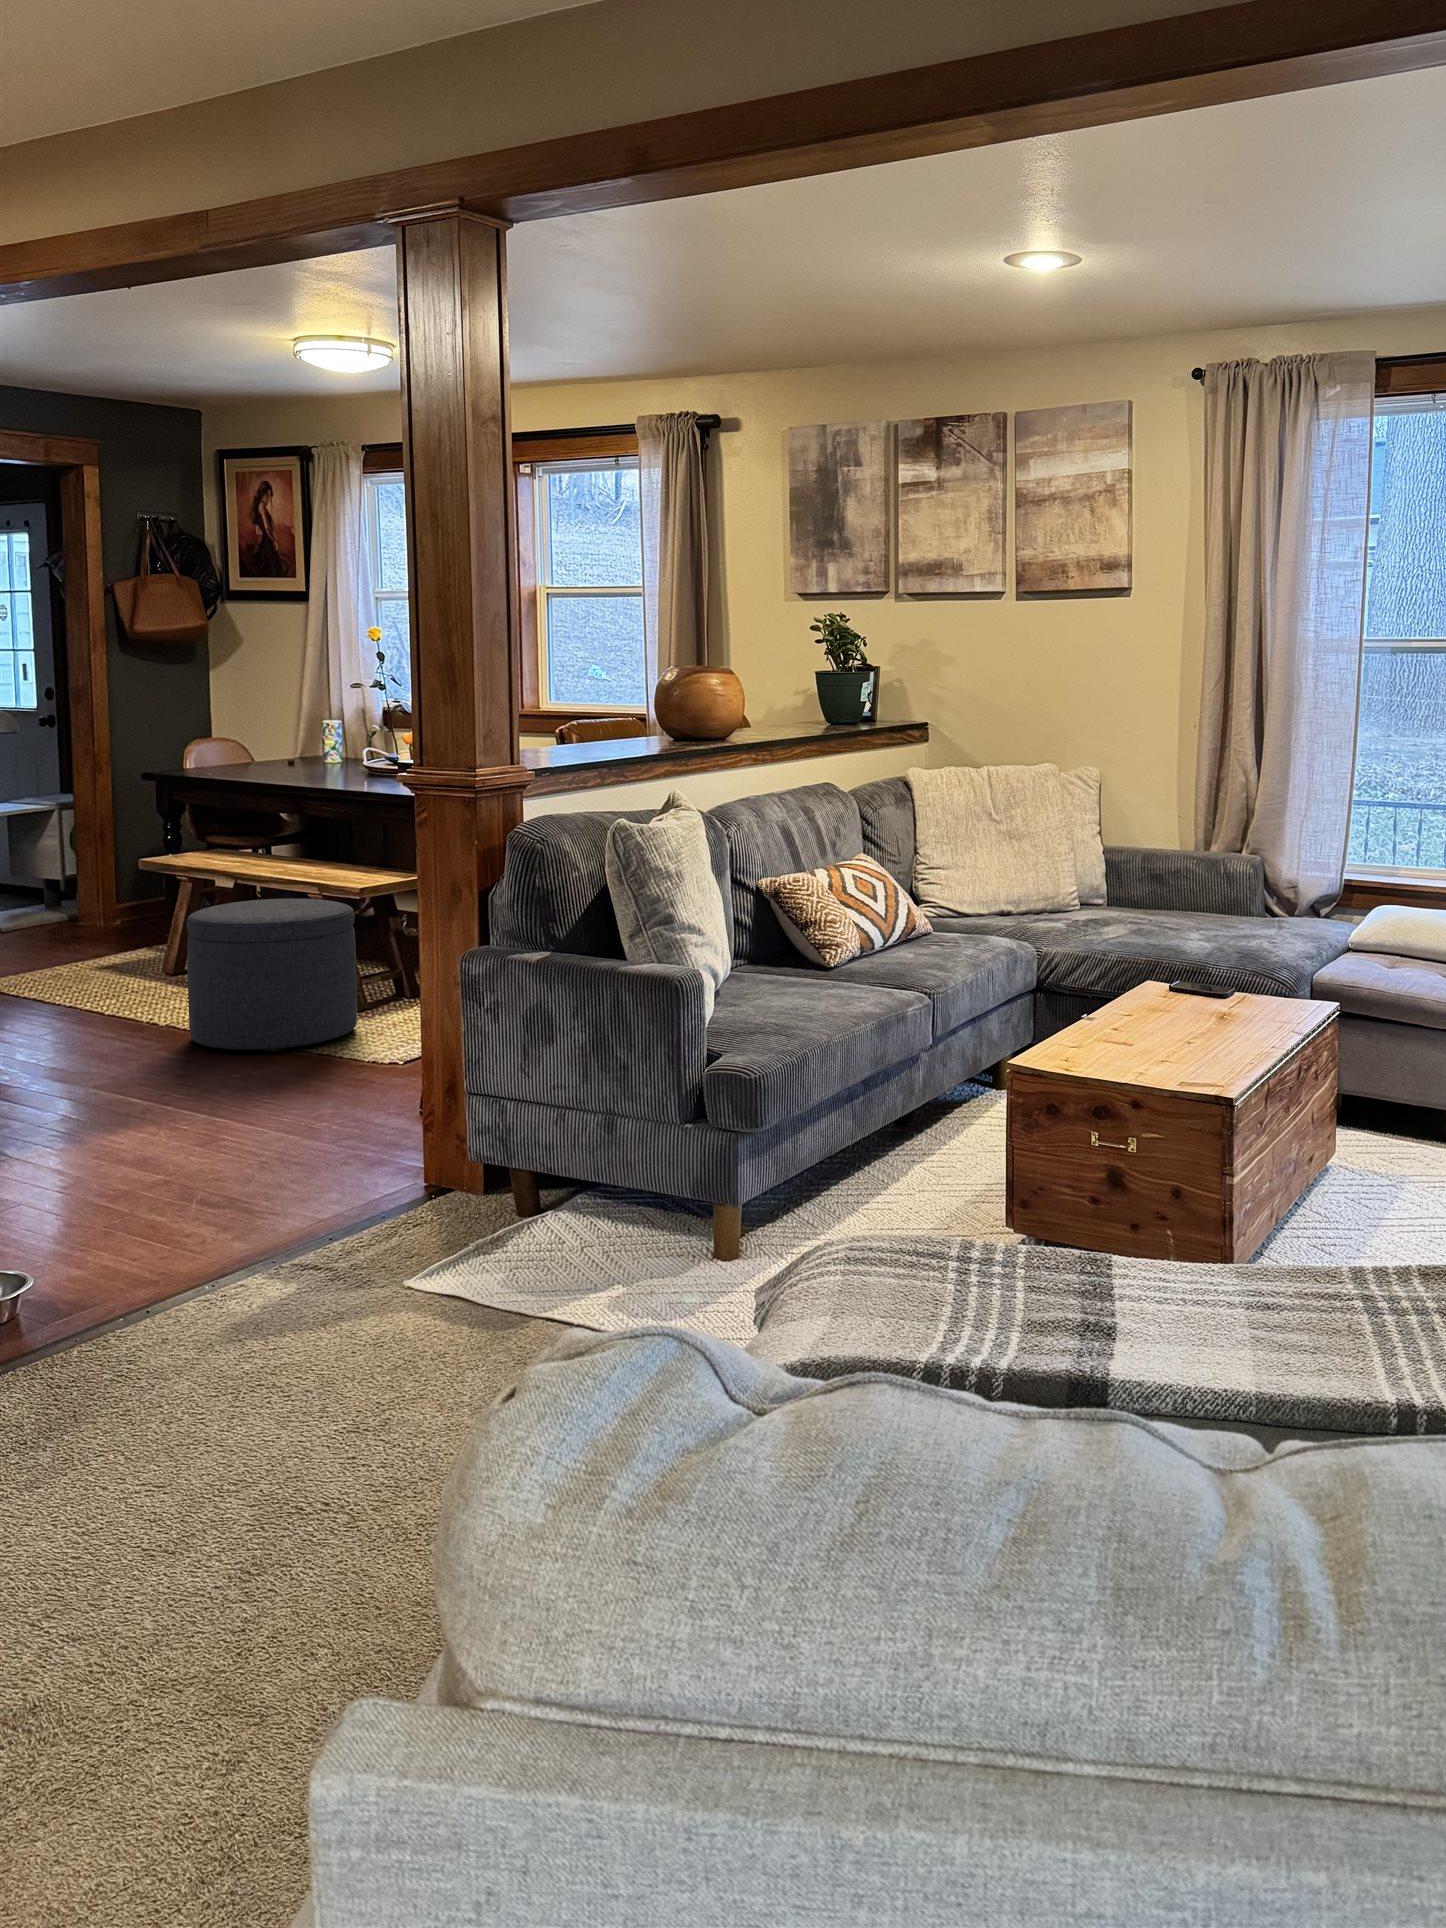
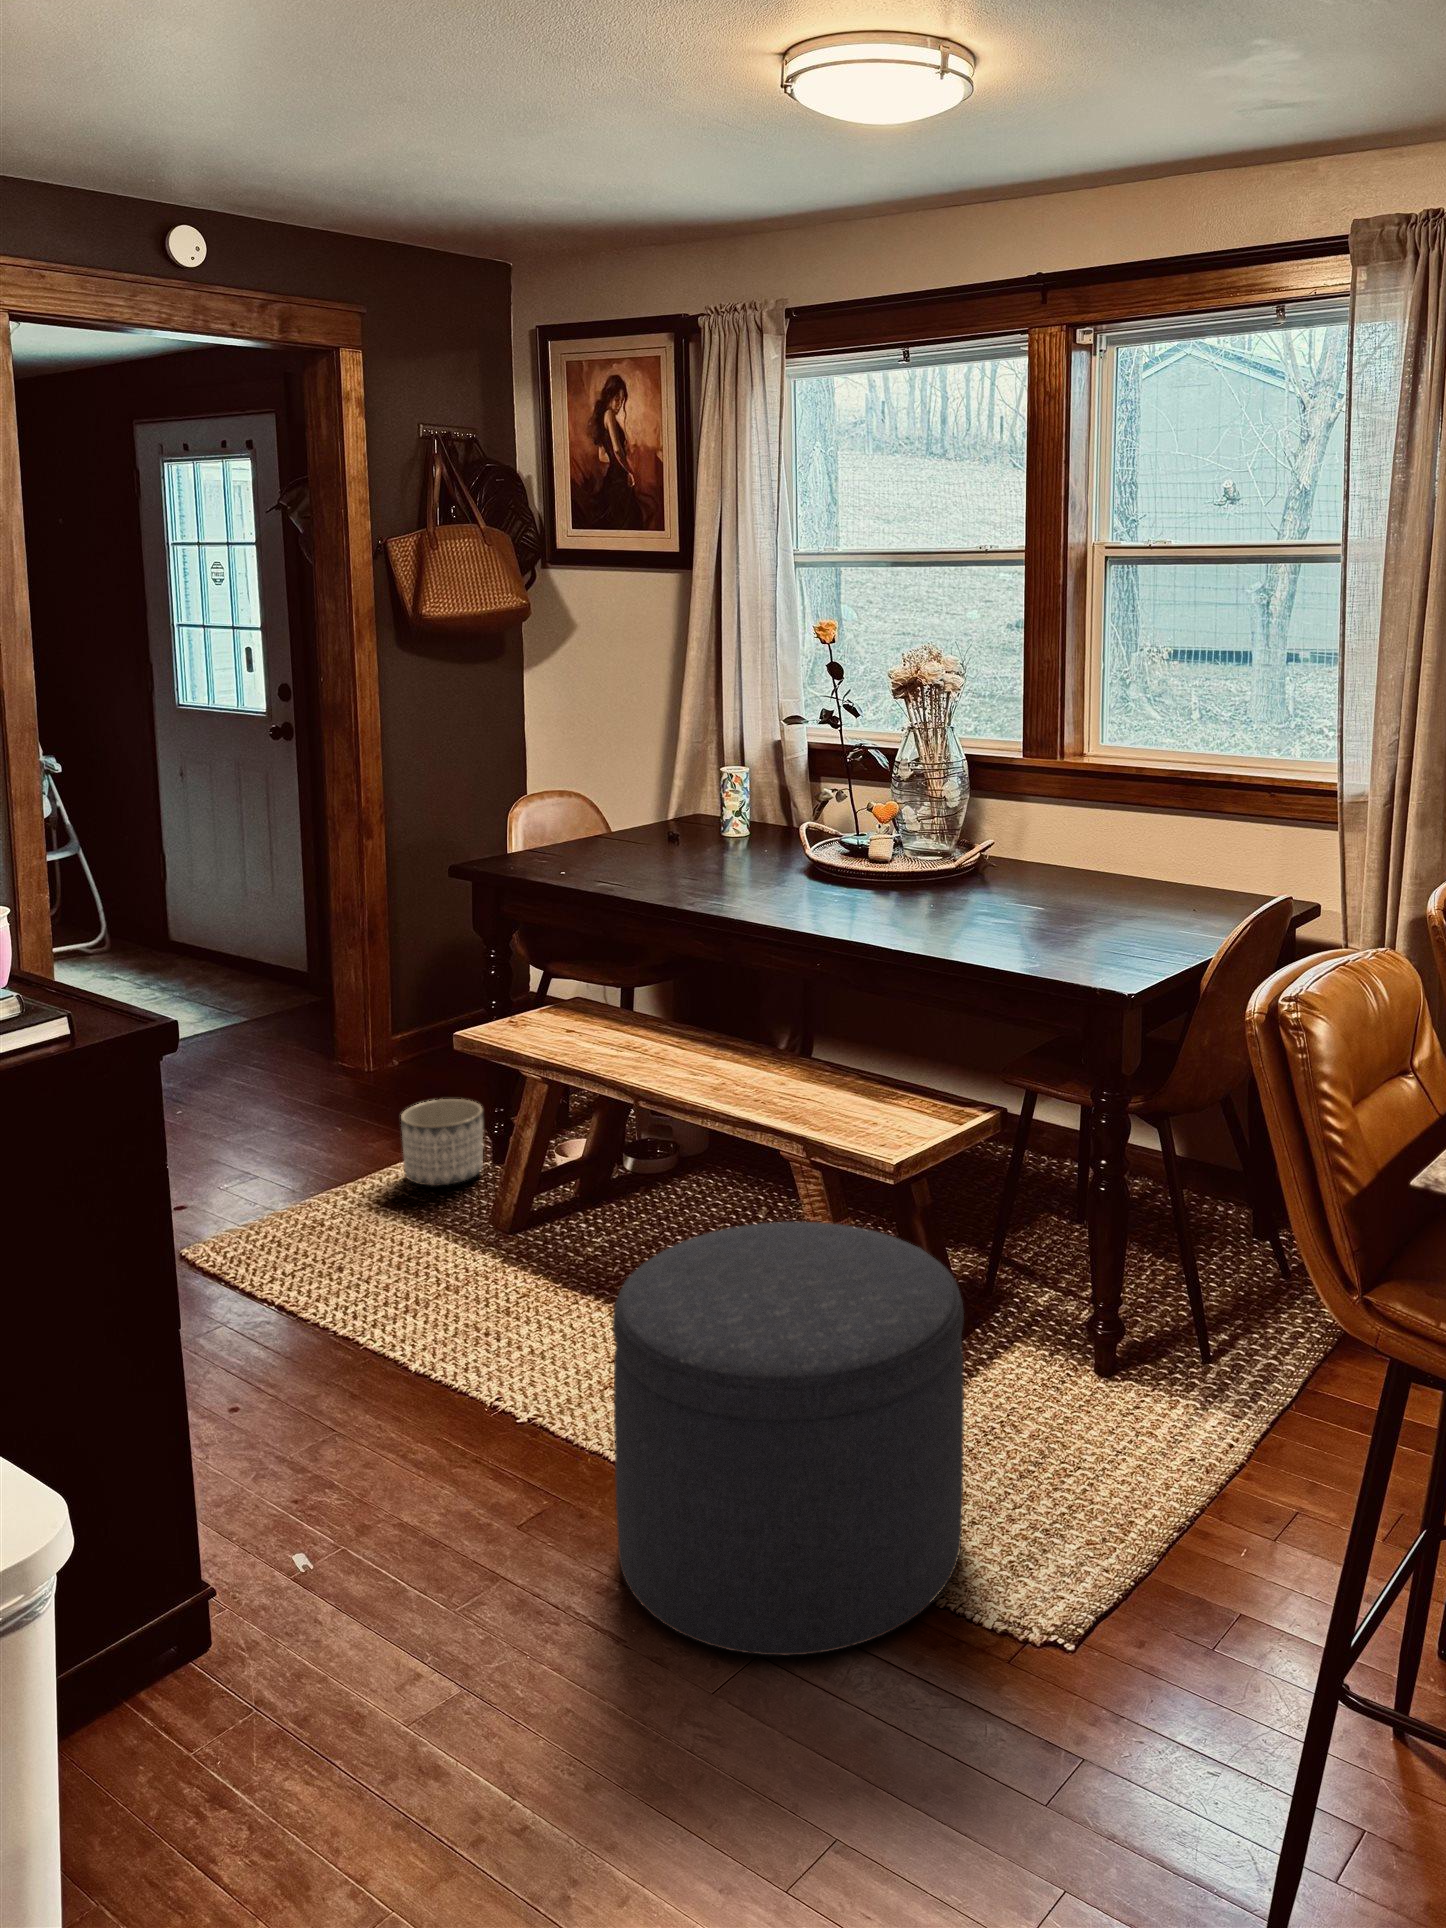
planter: none [110,914,161,959] -> present [401,1099,483,1186]

